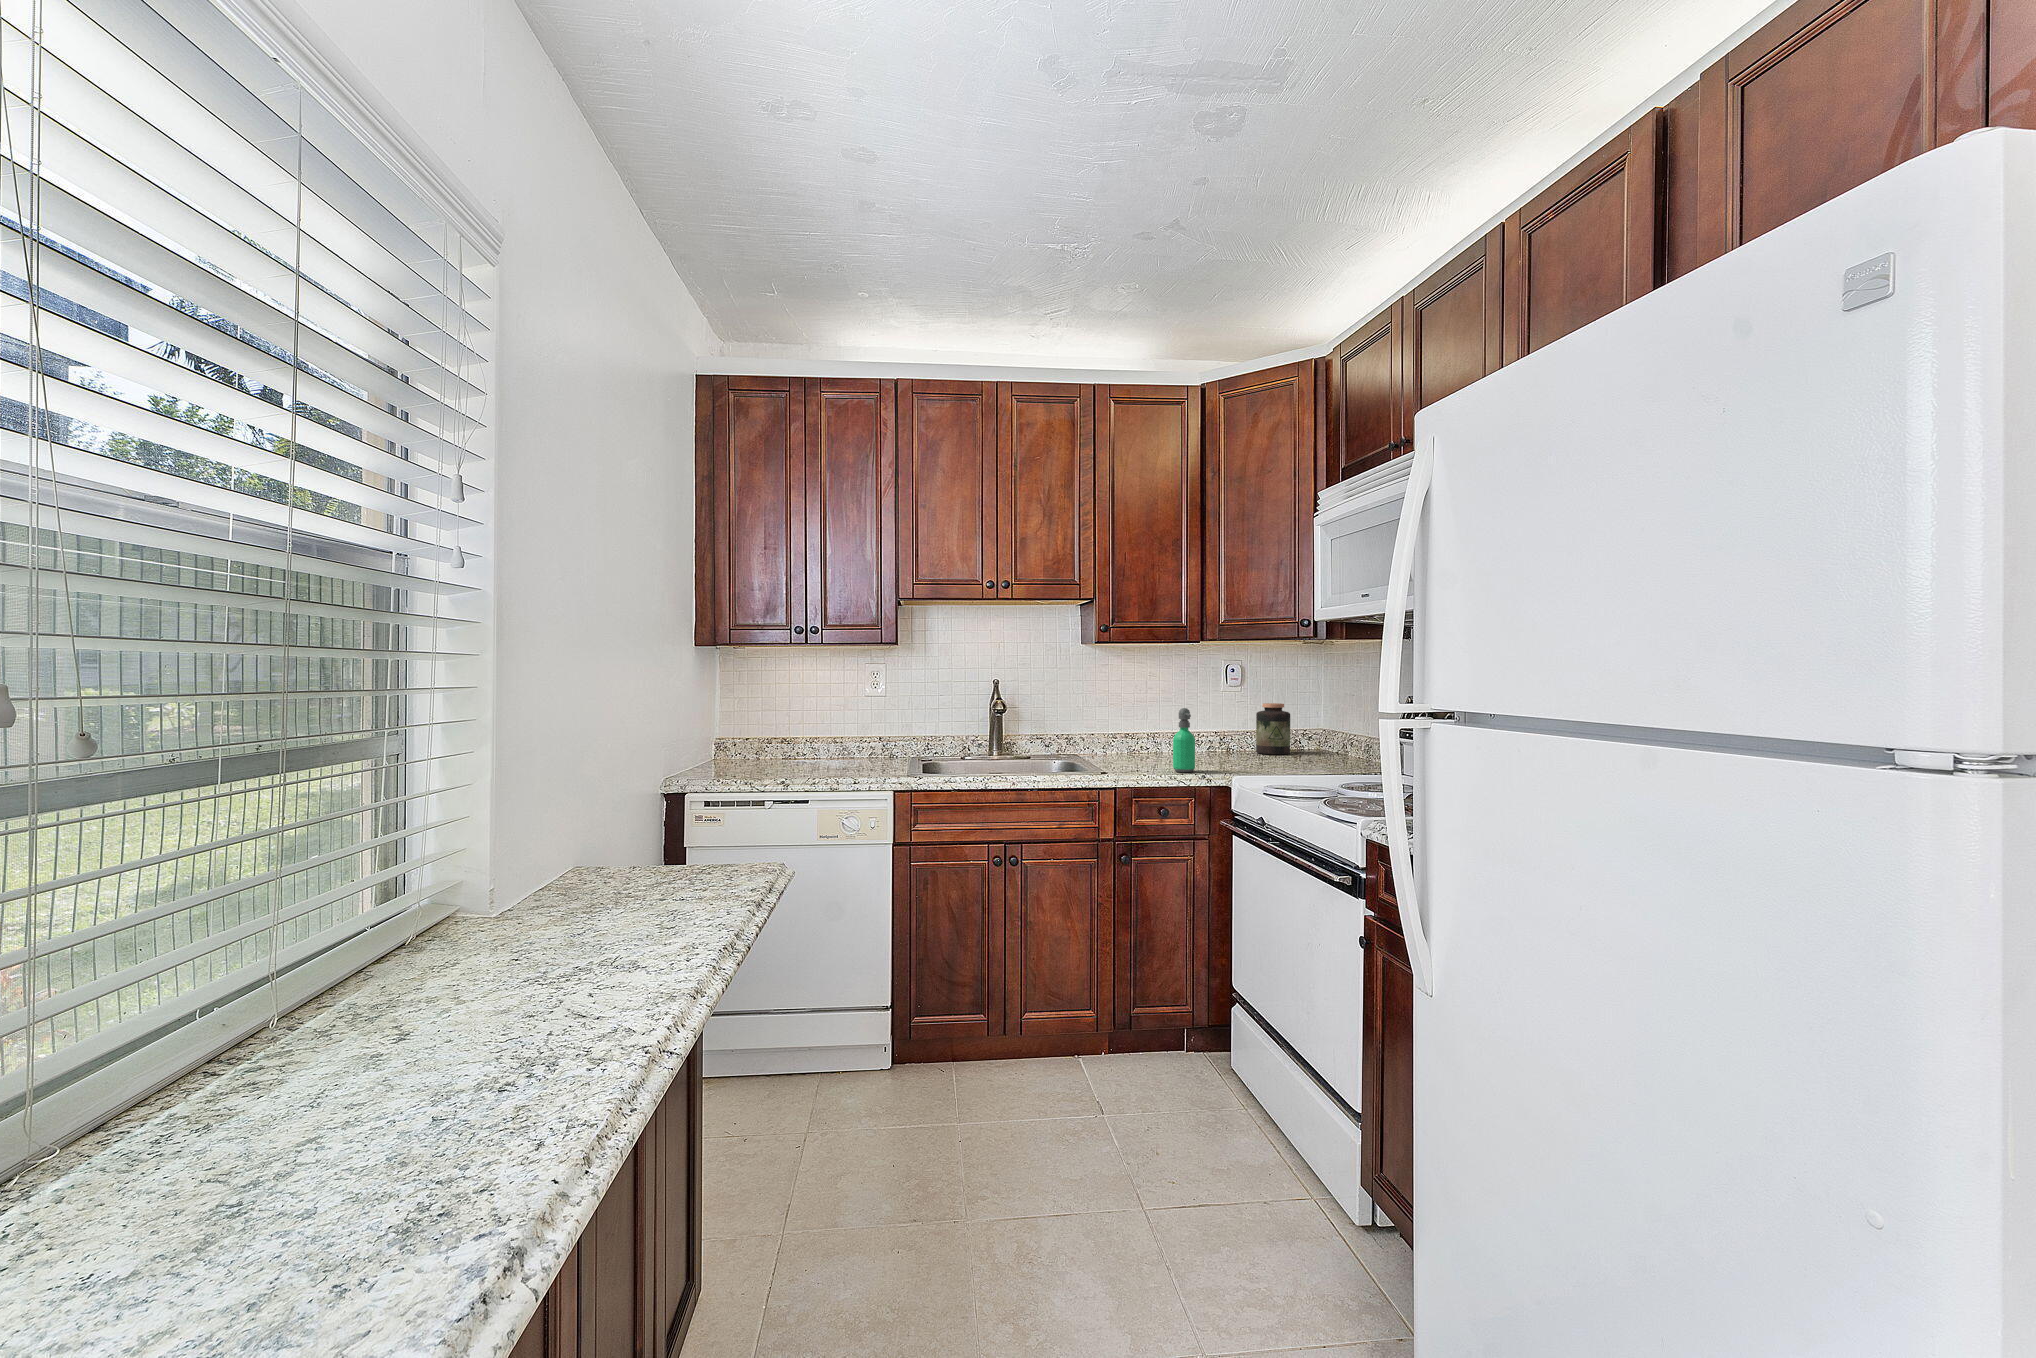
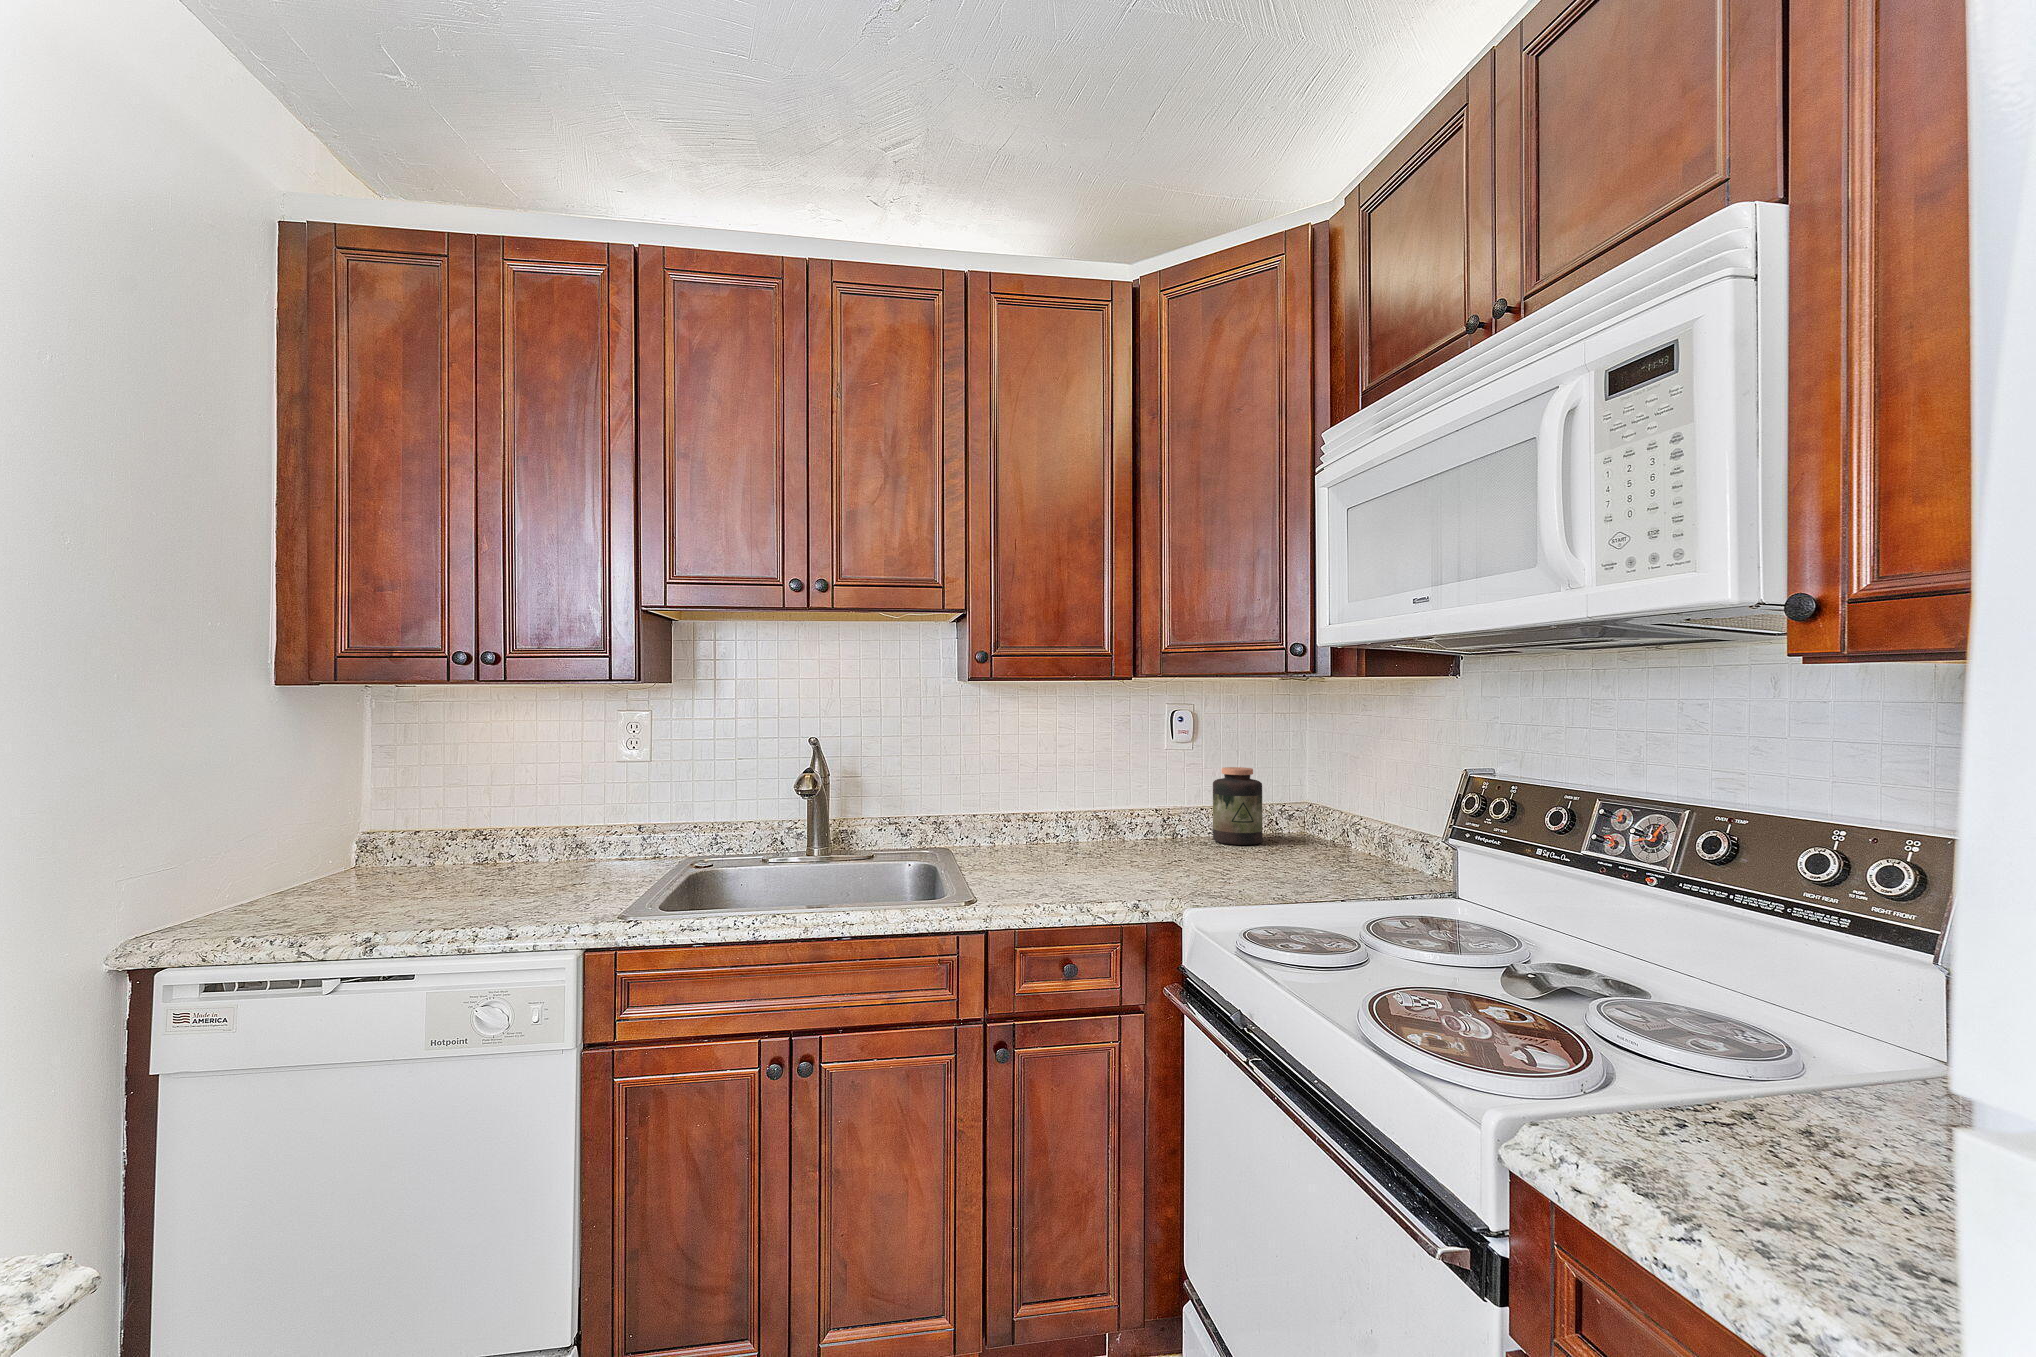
soap dispenser: present [1173,708,1195,772] -> none [1086,788,1122,895]

